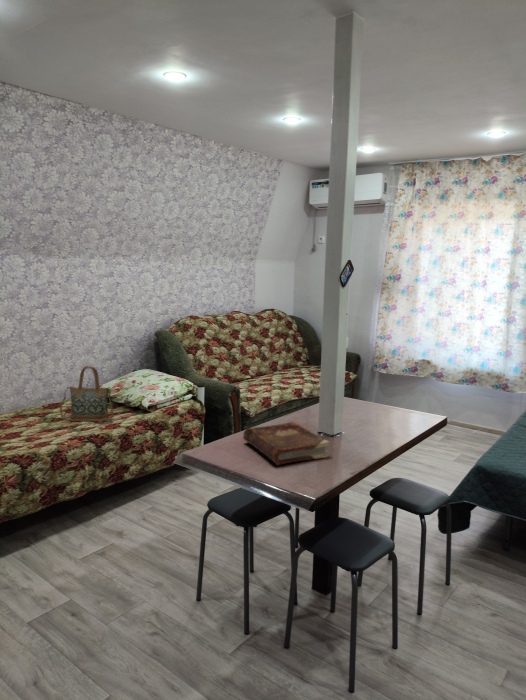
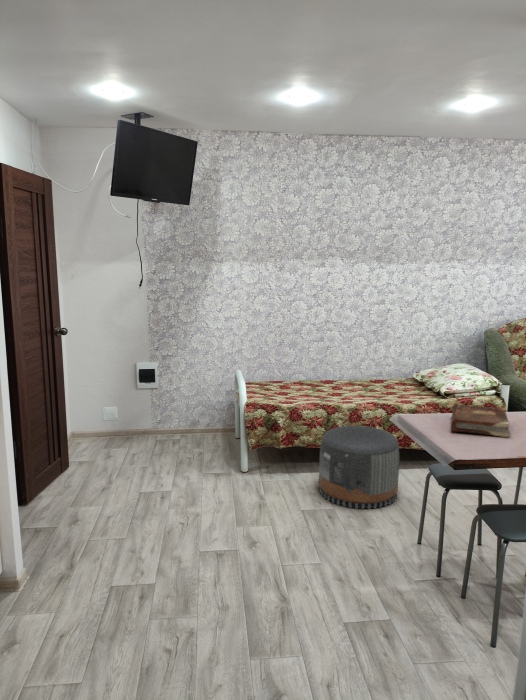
handbag: present [60,366,113,424] -> none [376,351,415,400]
pouf: none [31,471,143,593] -> present [319,426,399,509]

